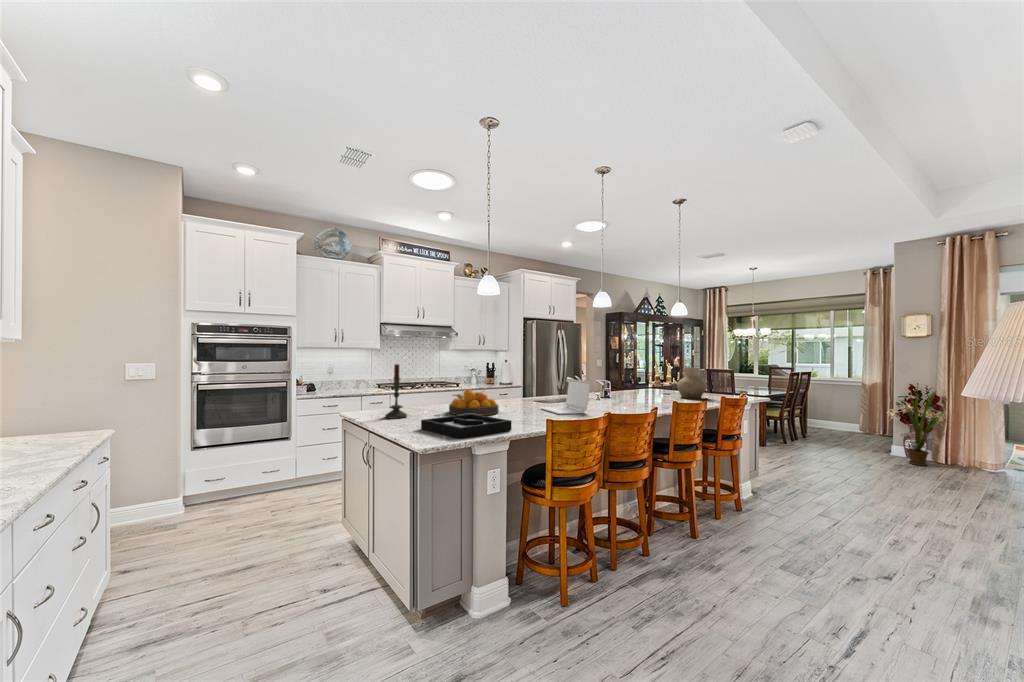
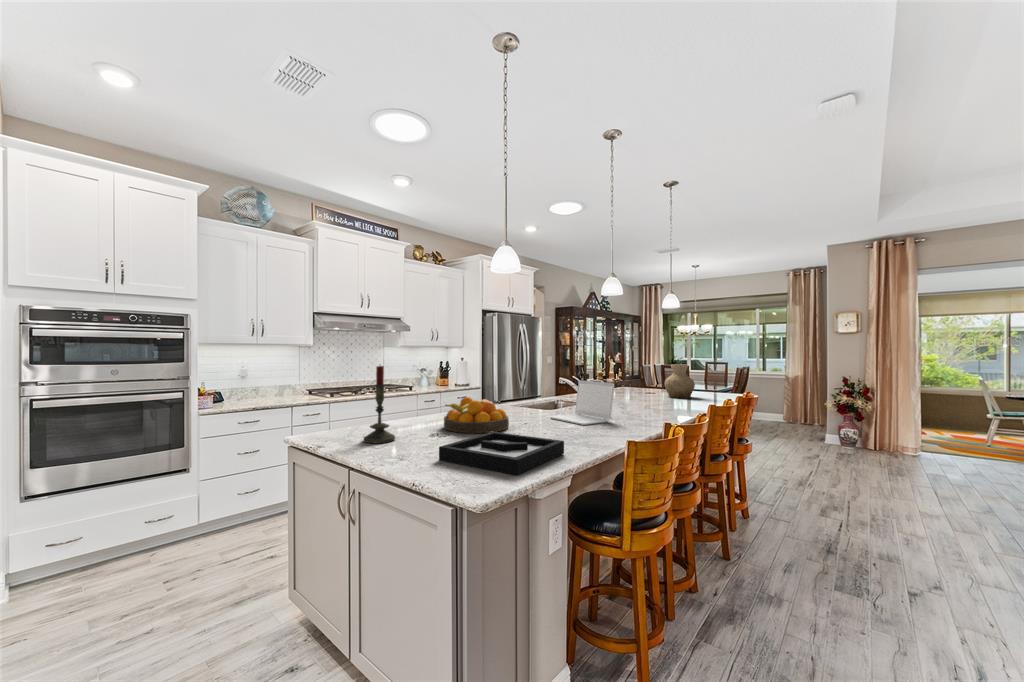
house plant: present [901,392,946,466] -> none [832,383,880,453]

